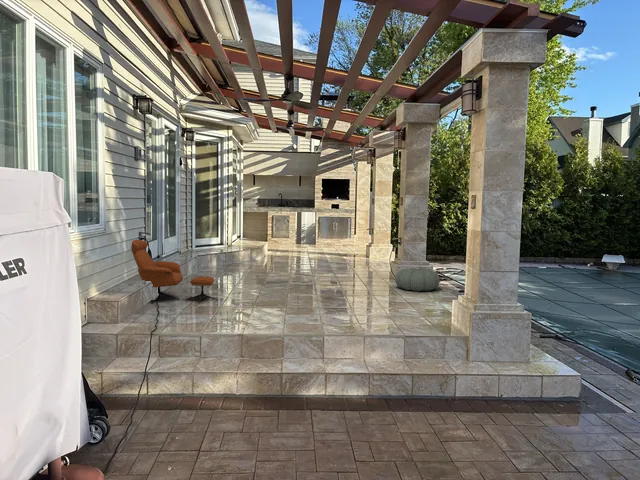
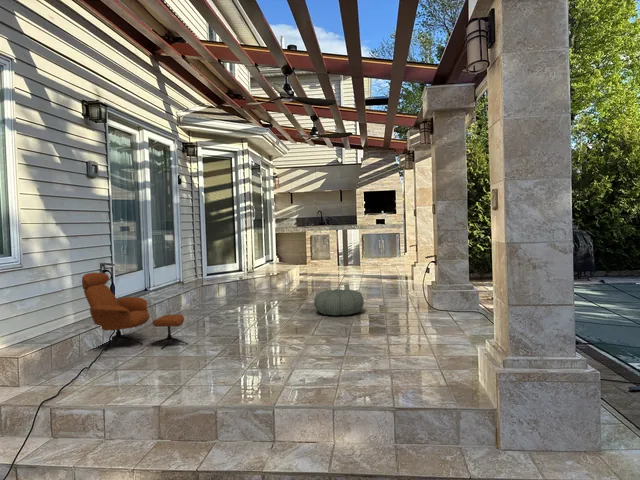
pouf: present [395,268,440,291] -> present [314,289,364,316]

